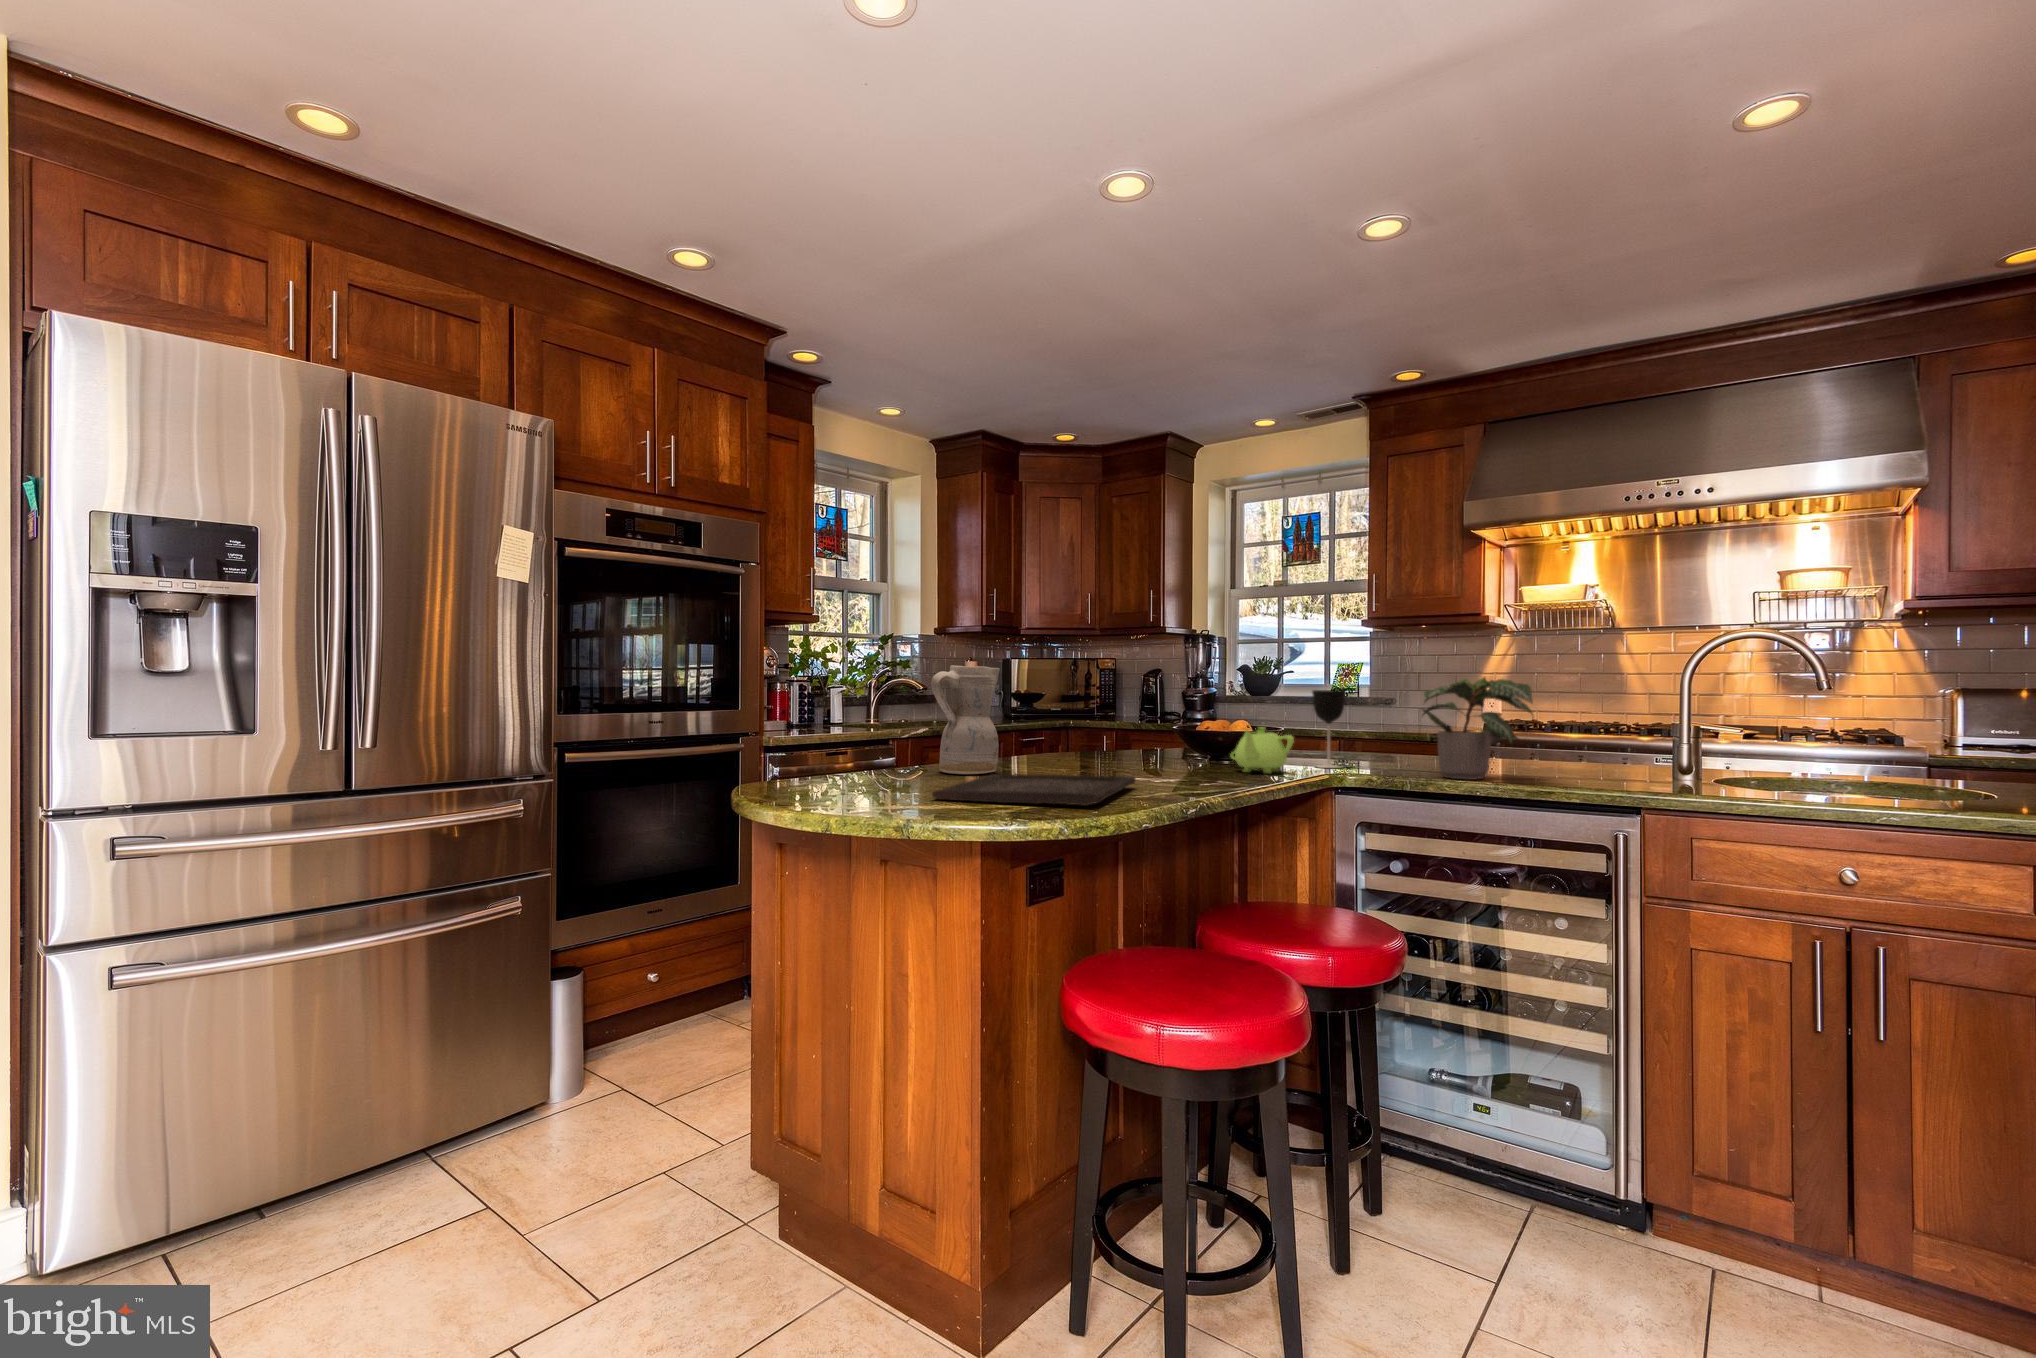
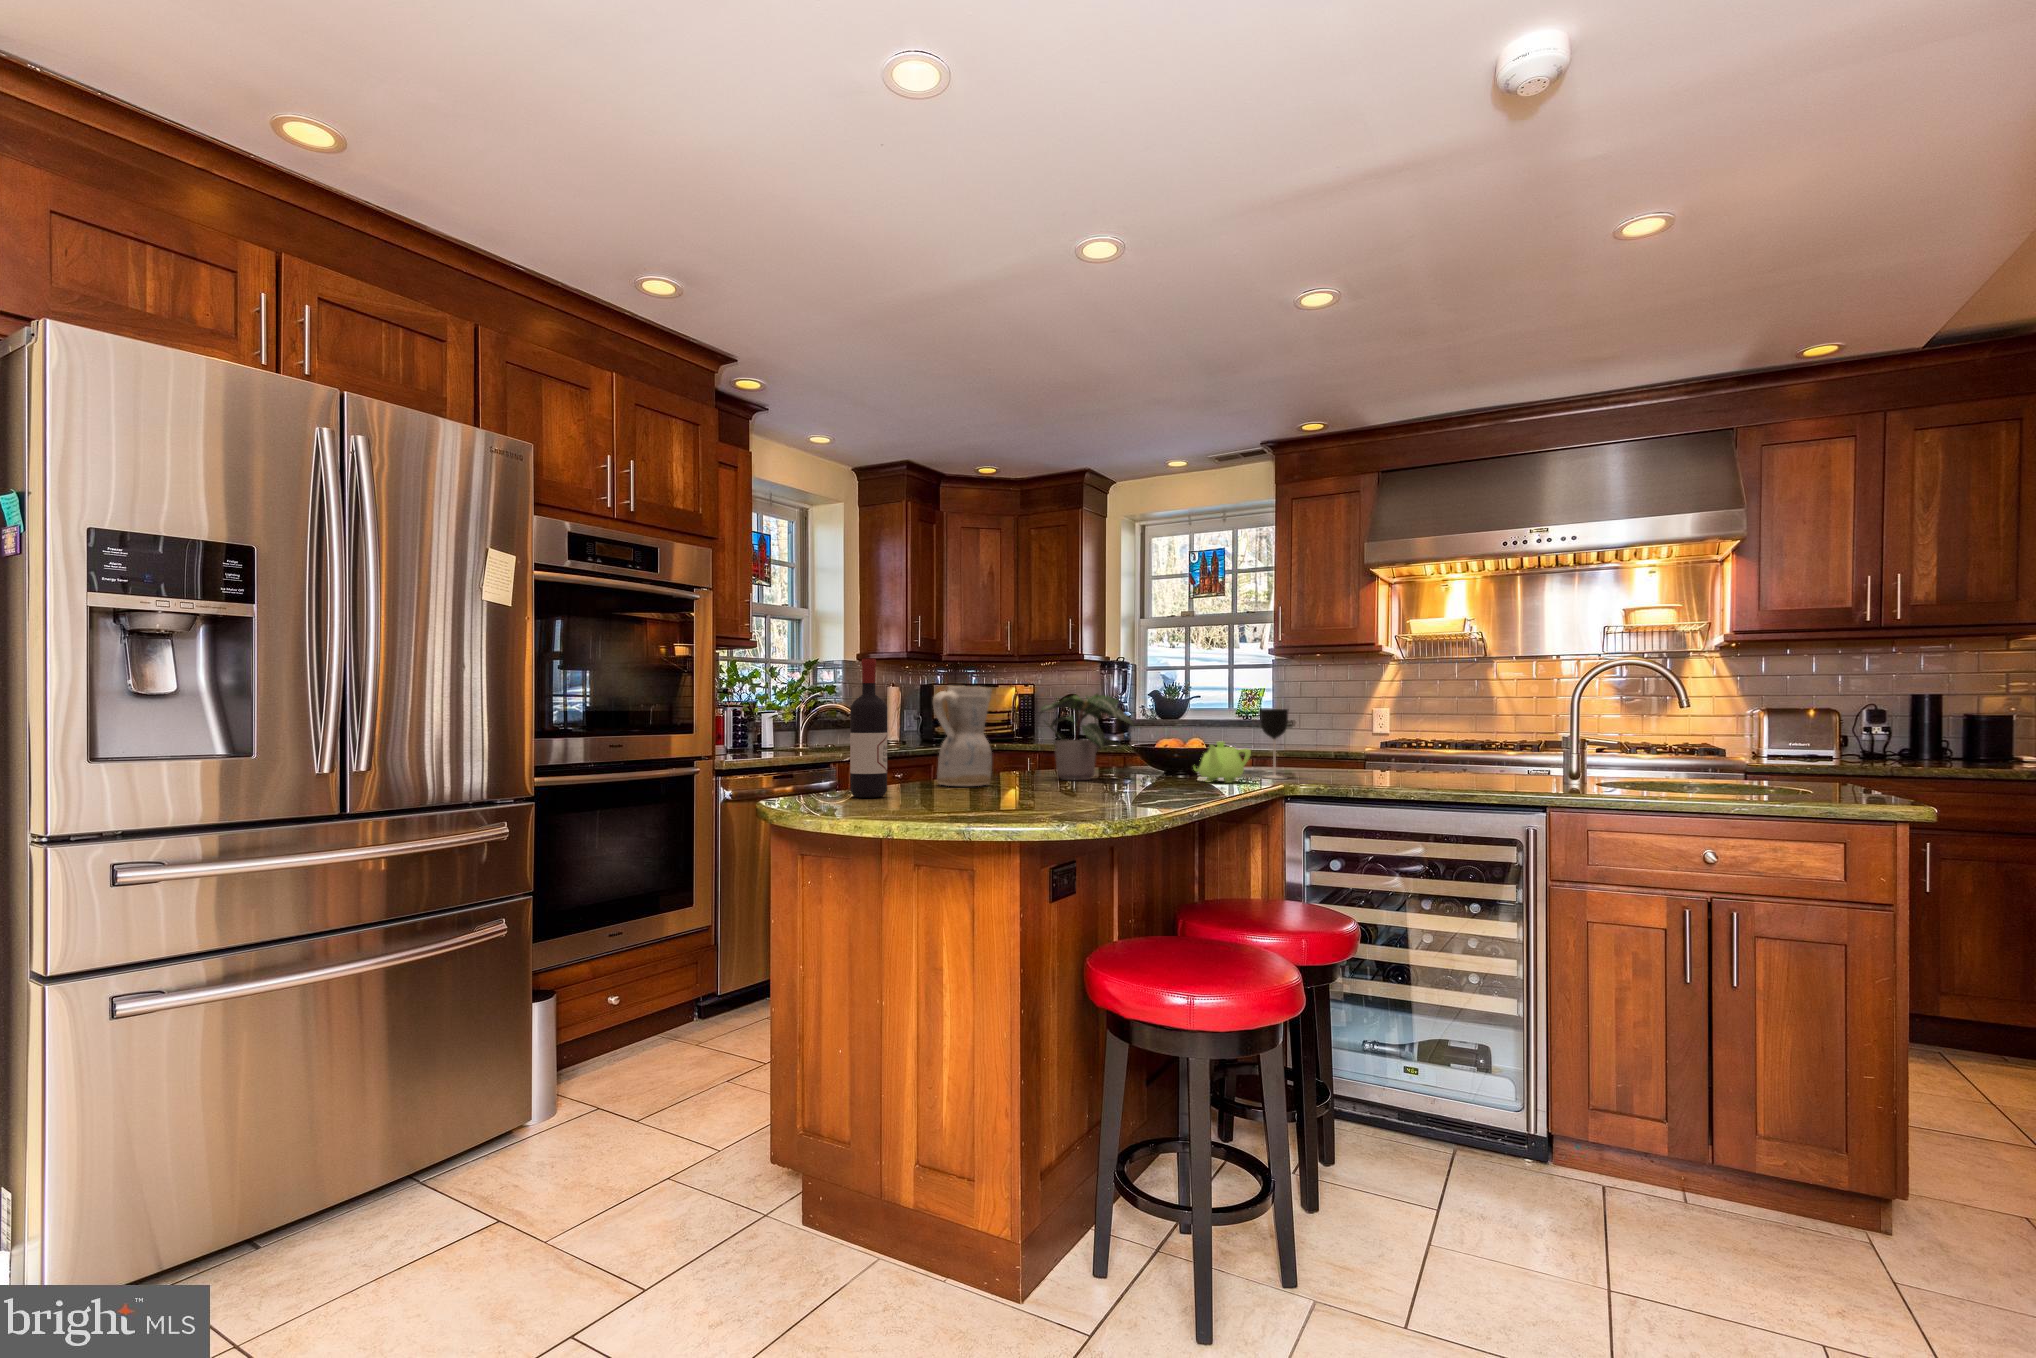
wine bottle: none [825,637,865,788] -> present [850,658,887,798]
potted plant: present [1423,677,1533,780] -> present [1040,694,1134,780]
tray: present [932,774,1136,806] -> none [964,784,1129,807]

